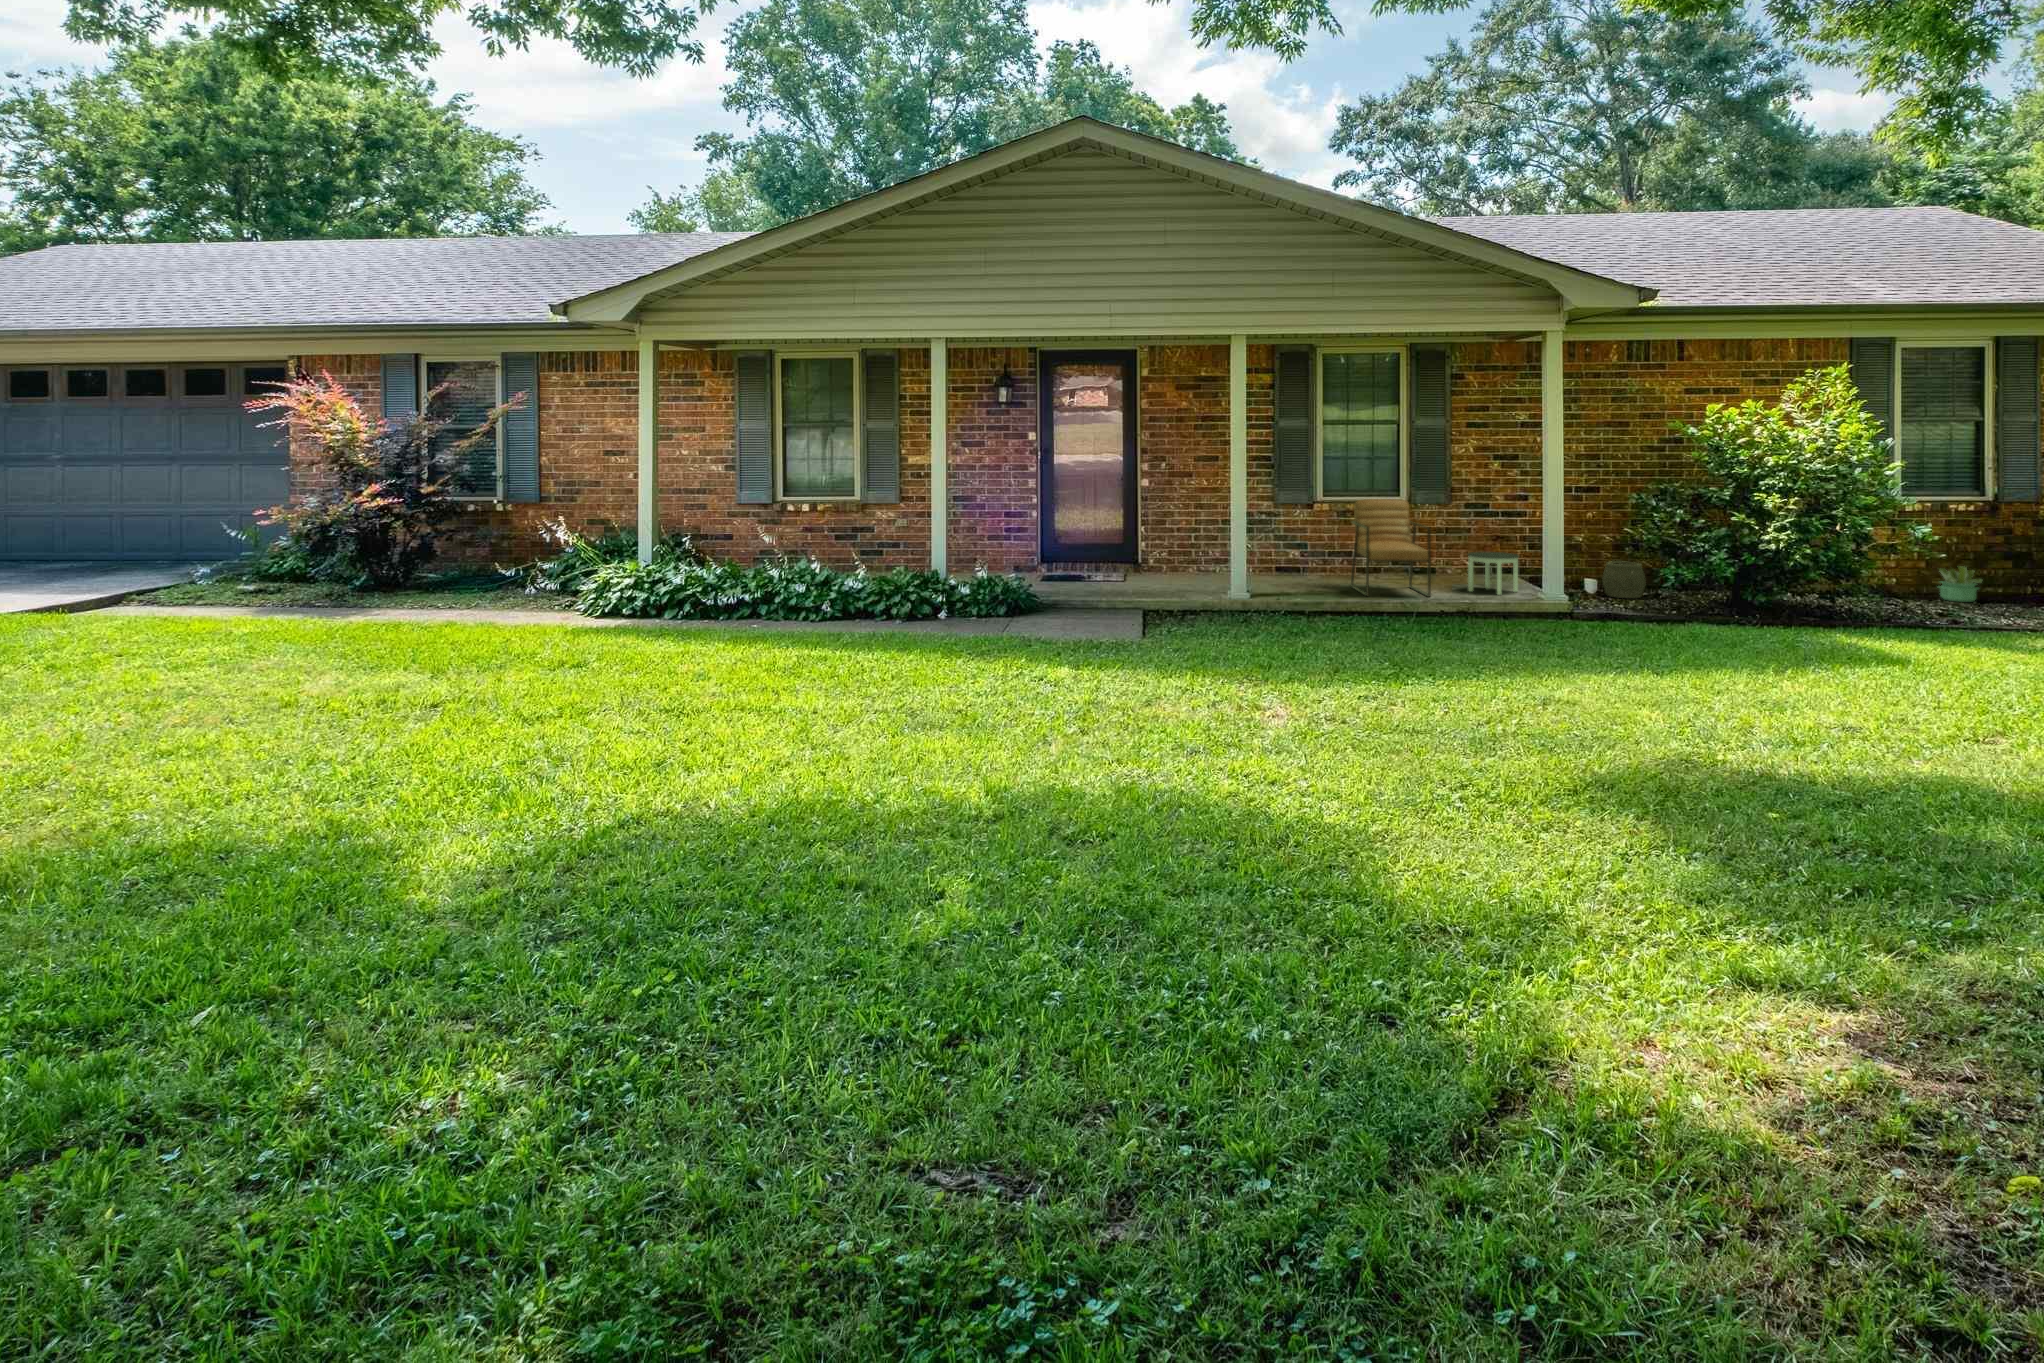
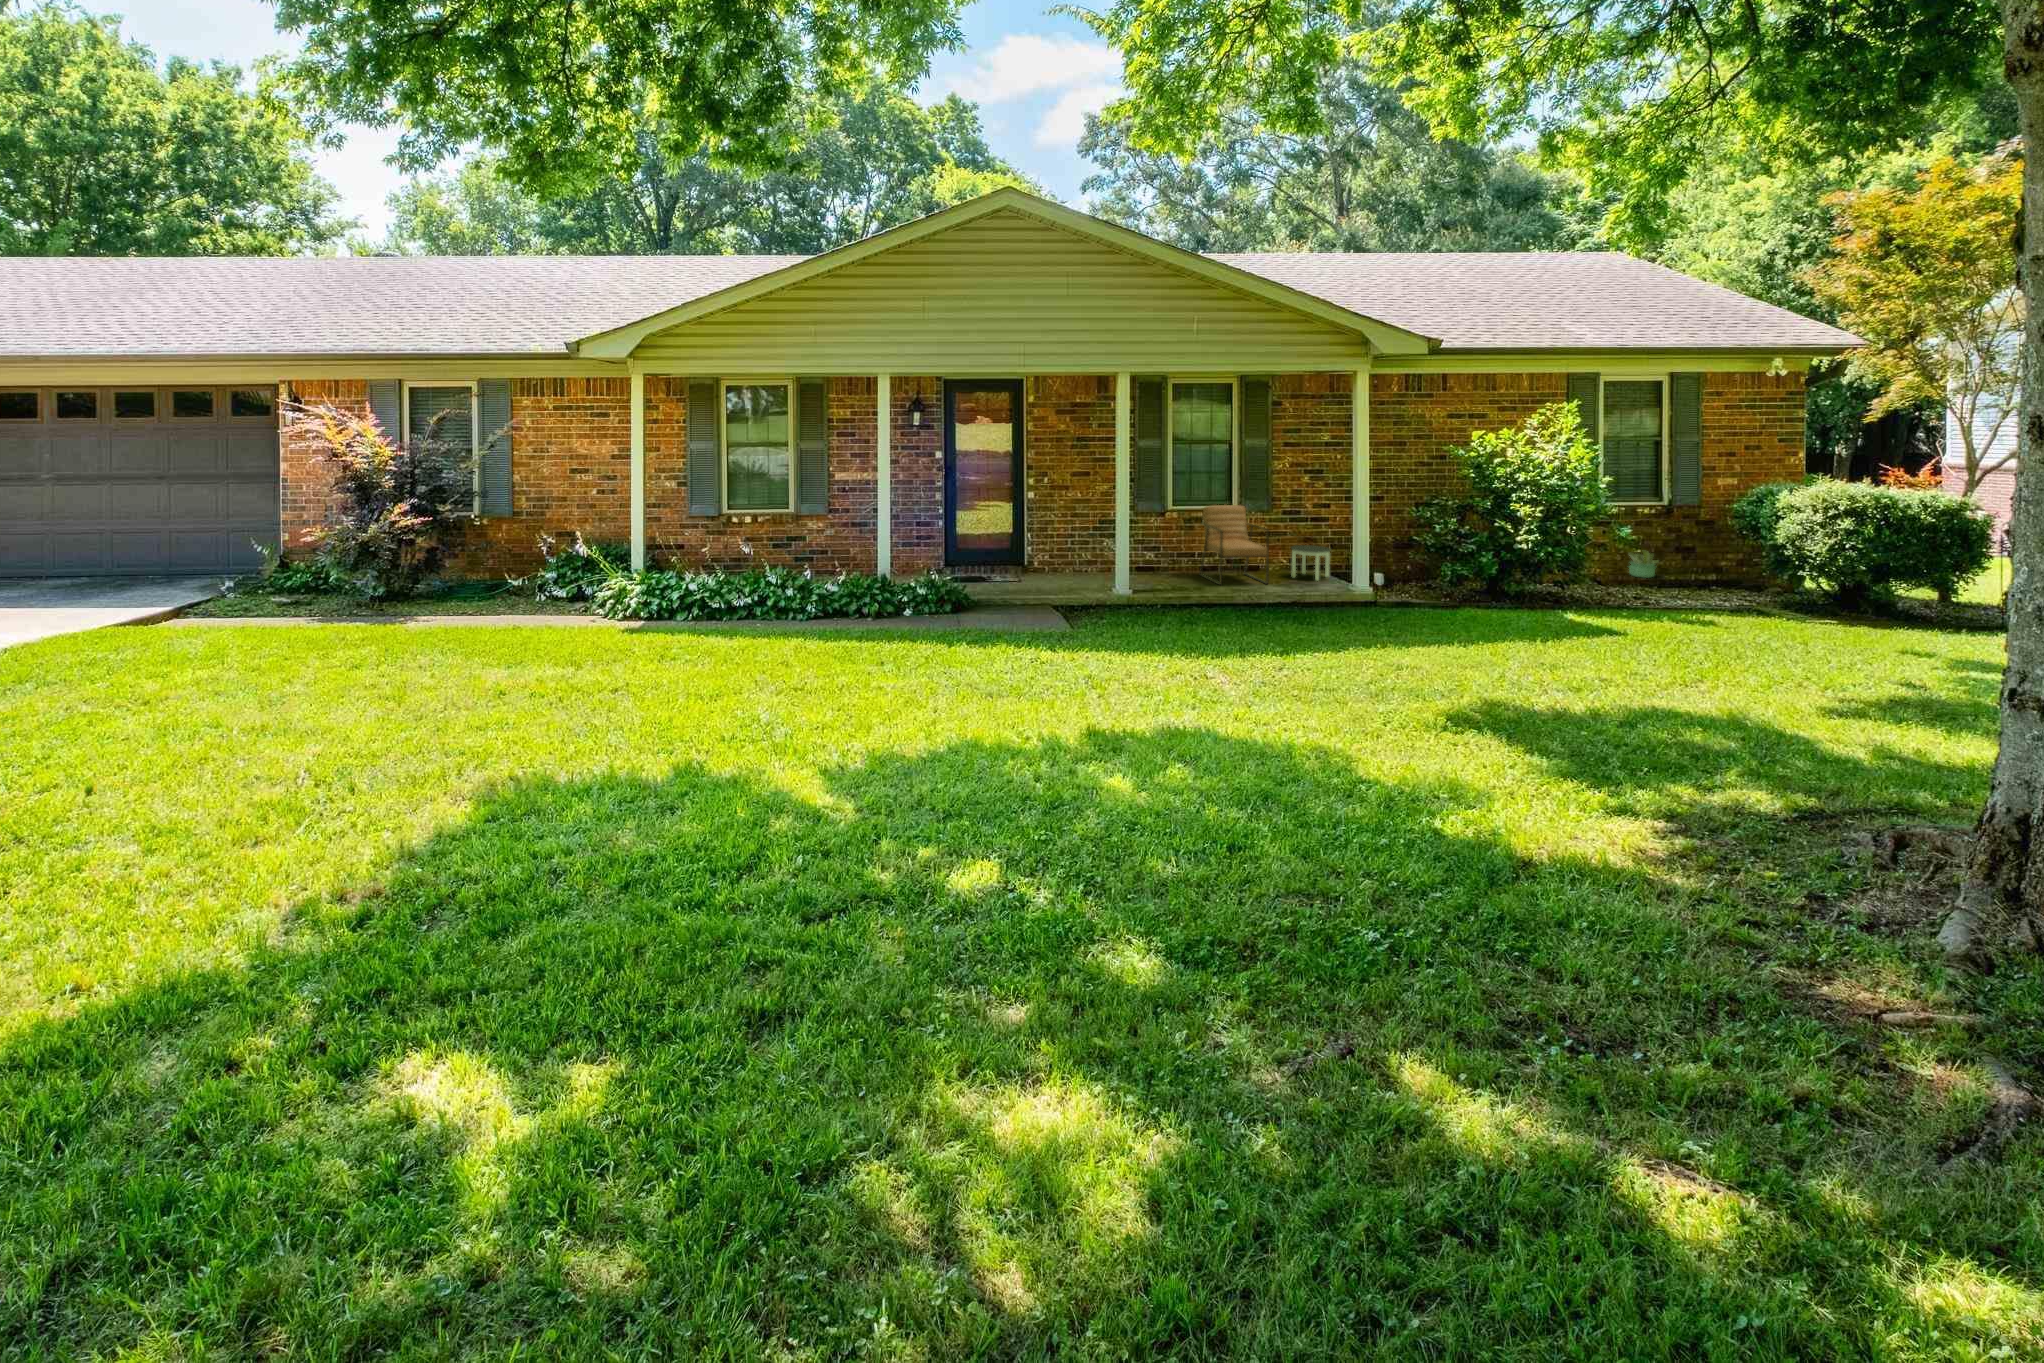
woven basket: present [1603,562,1645,598] -> none [1392,552,1426,581]

